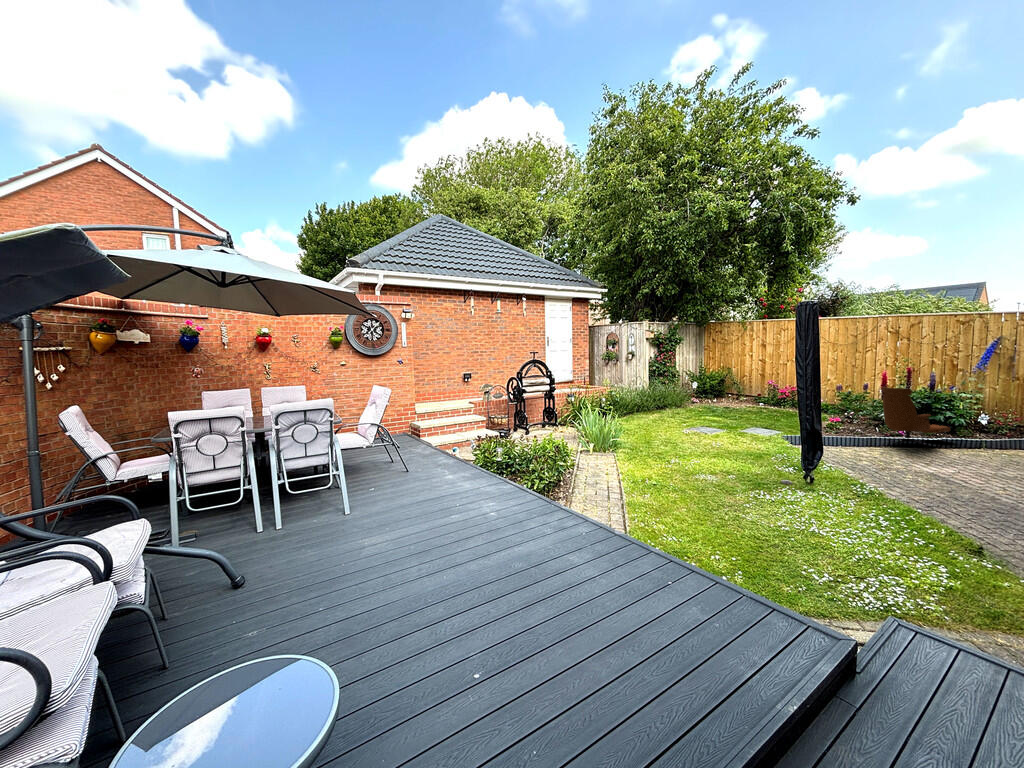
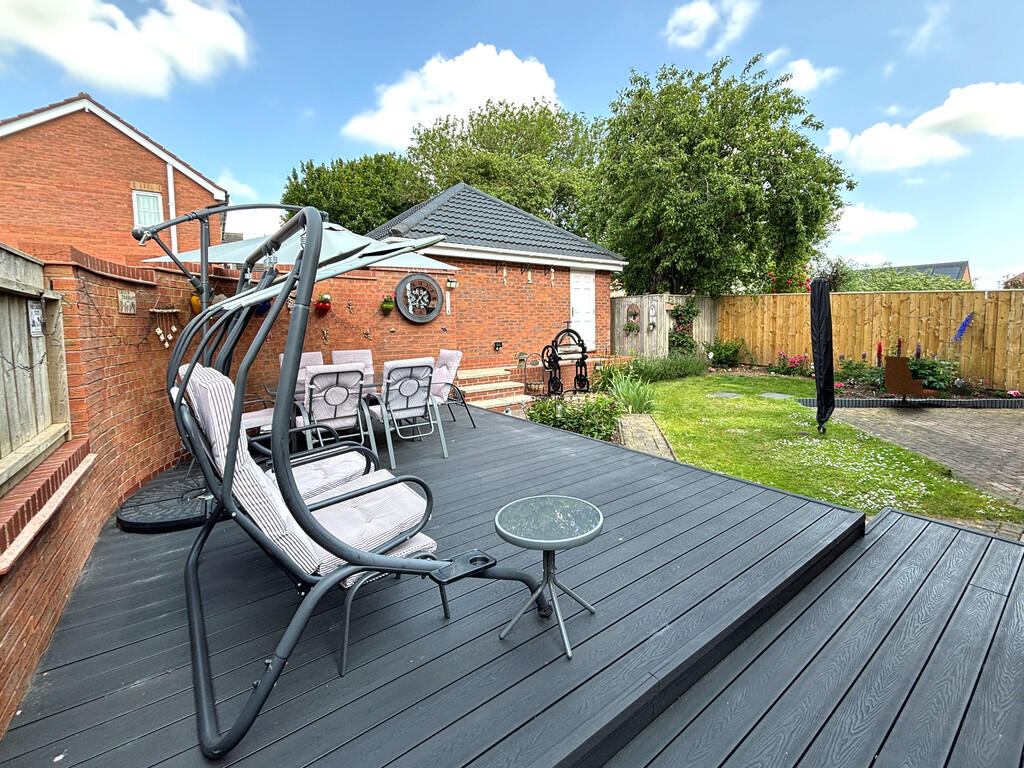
potted tree: none [958,405,996,445] -> present [947,375,973,407]

